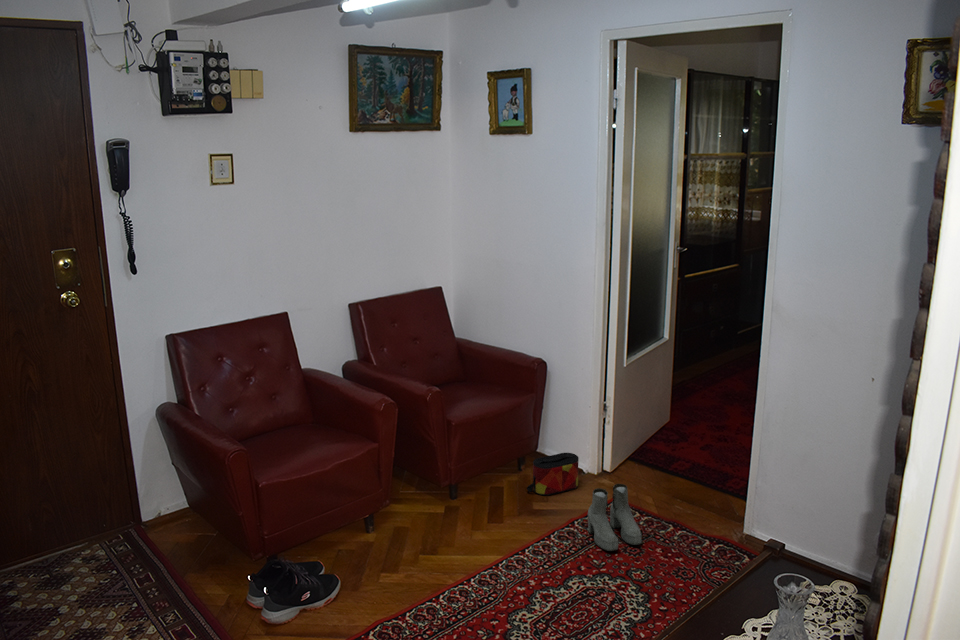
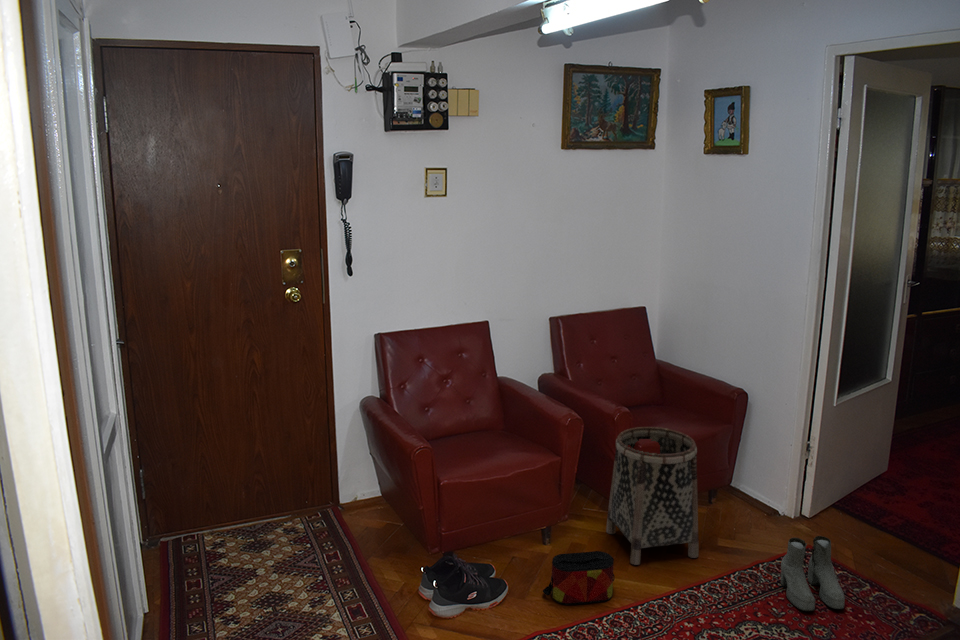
basket: none [428,403,516,537] -> present [606,427,699,565]
bag: present [527,453,579,495] -> present [543,551,615,605]

